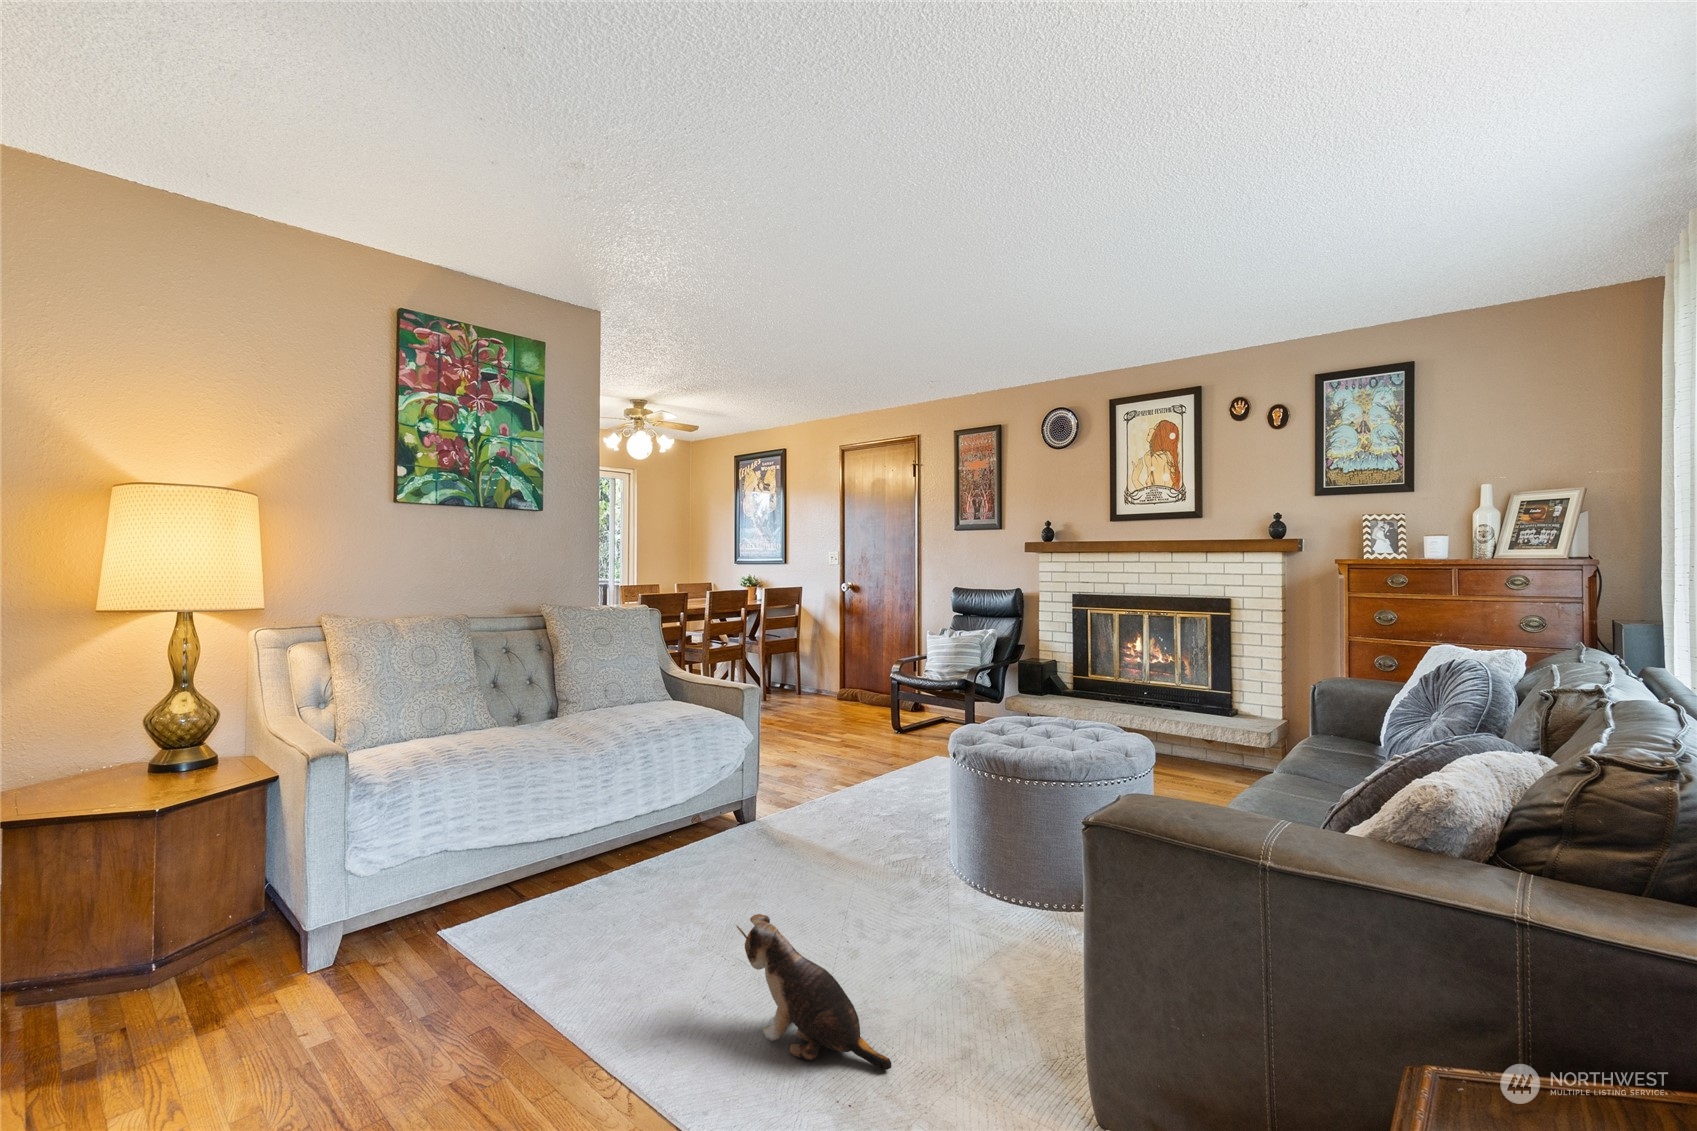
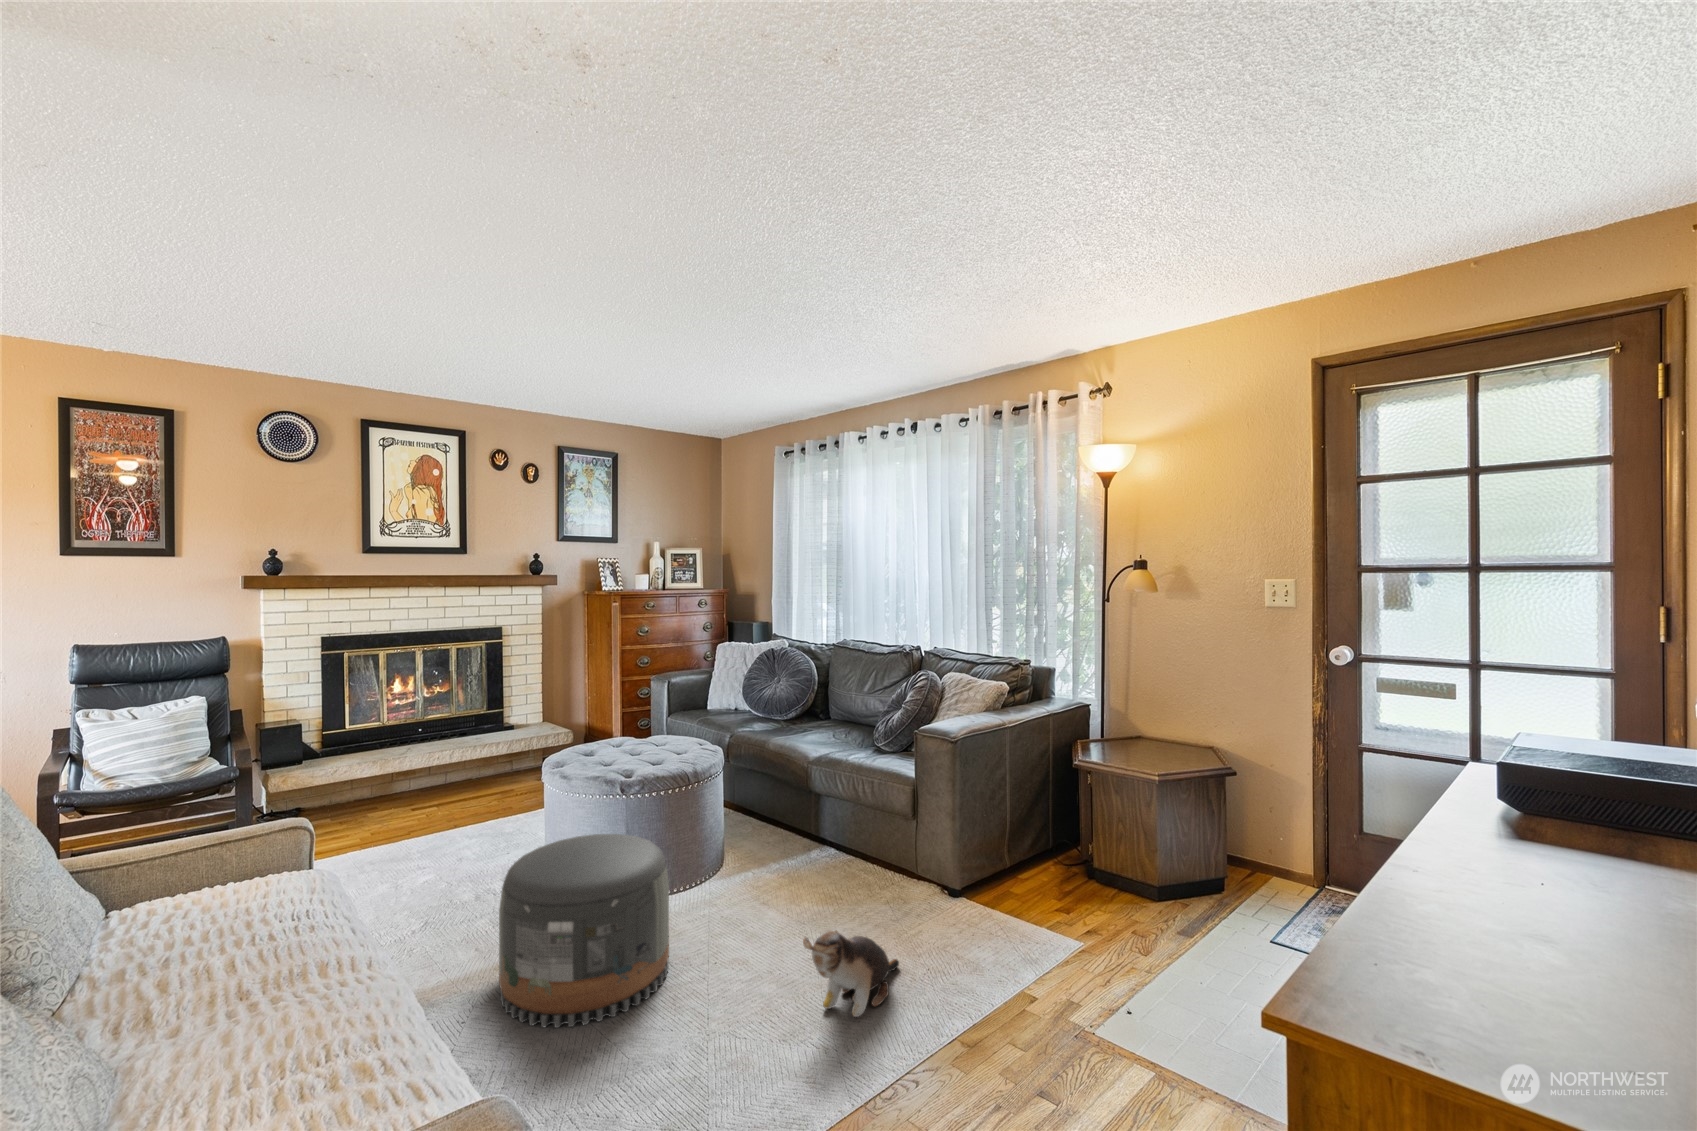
pouf: none [760,762,899,916] -> present [499,834,669,1028]

